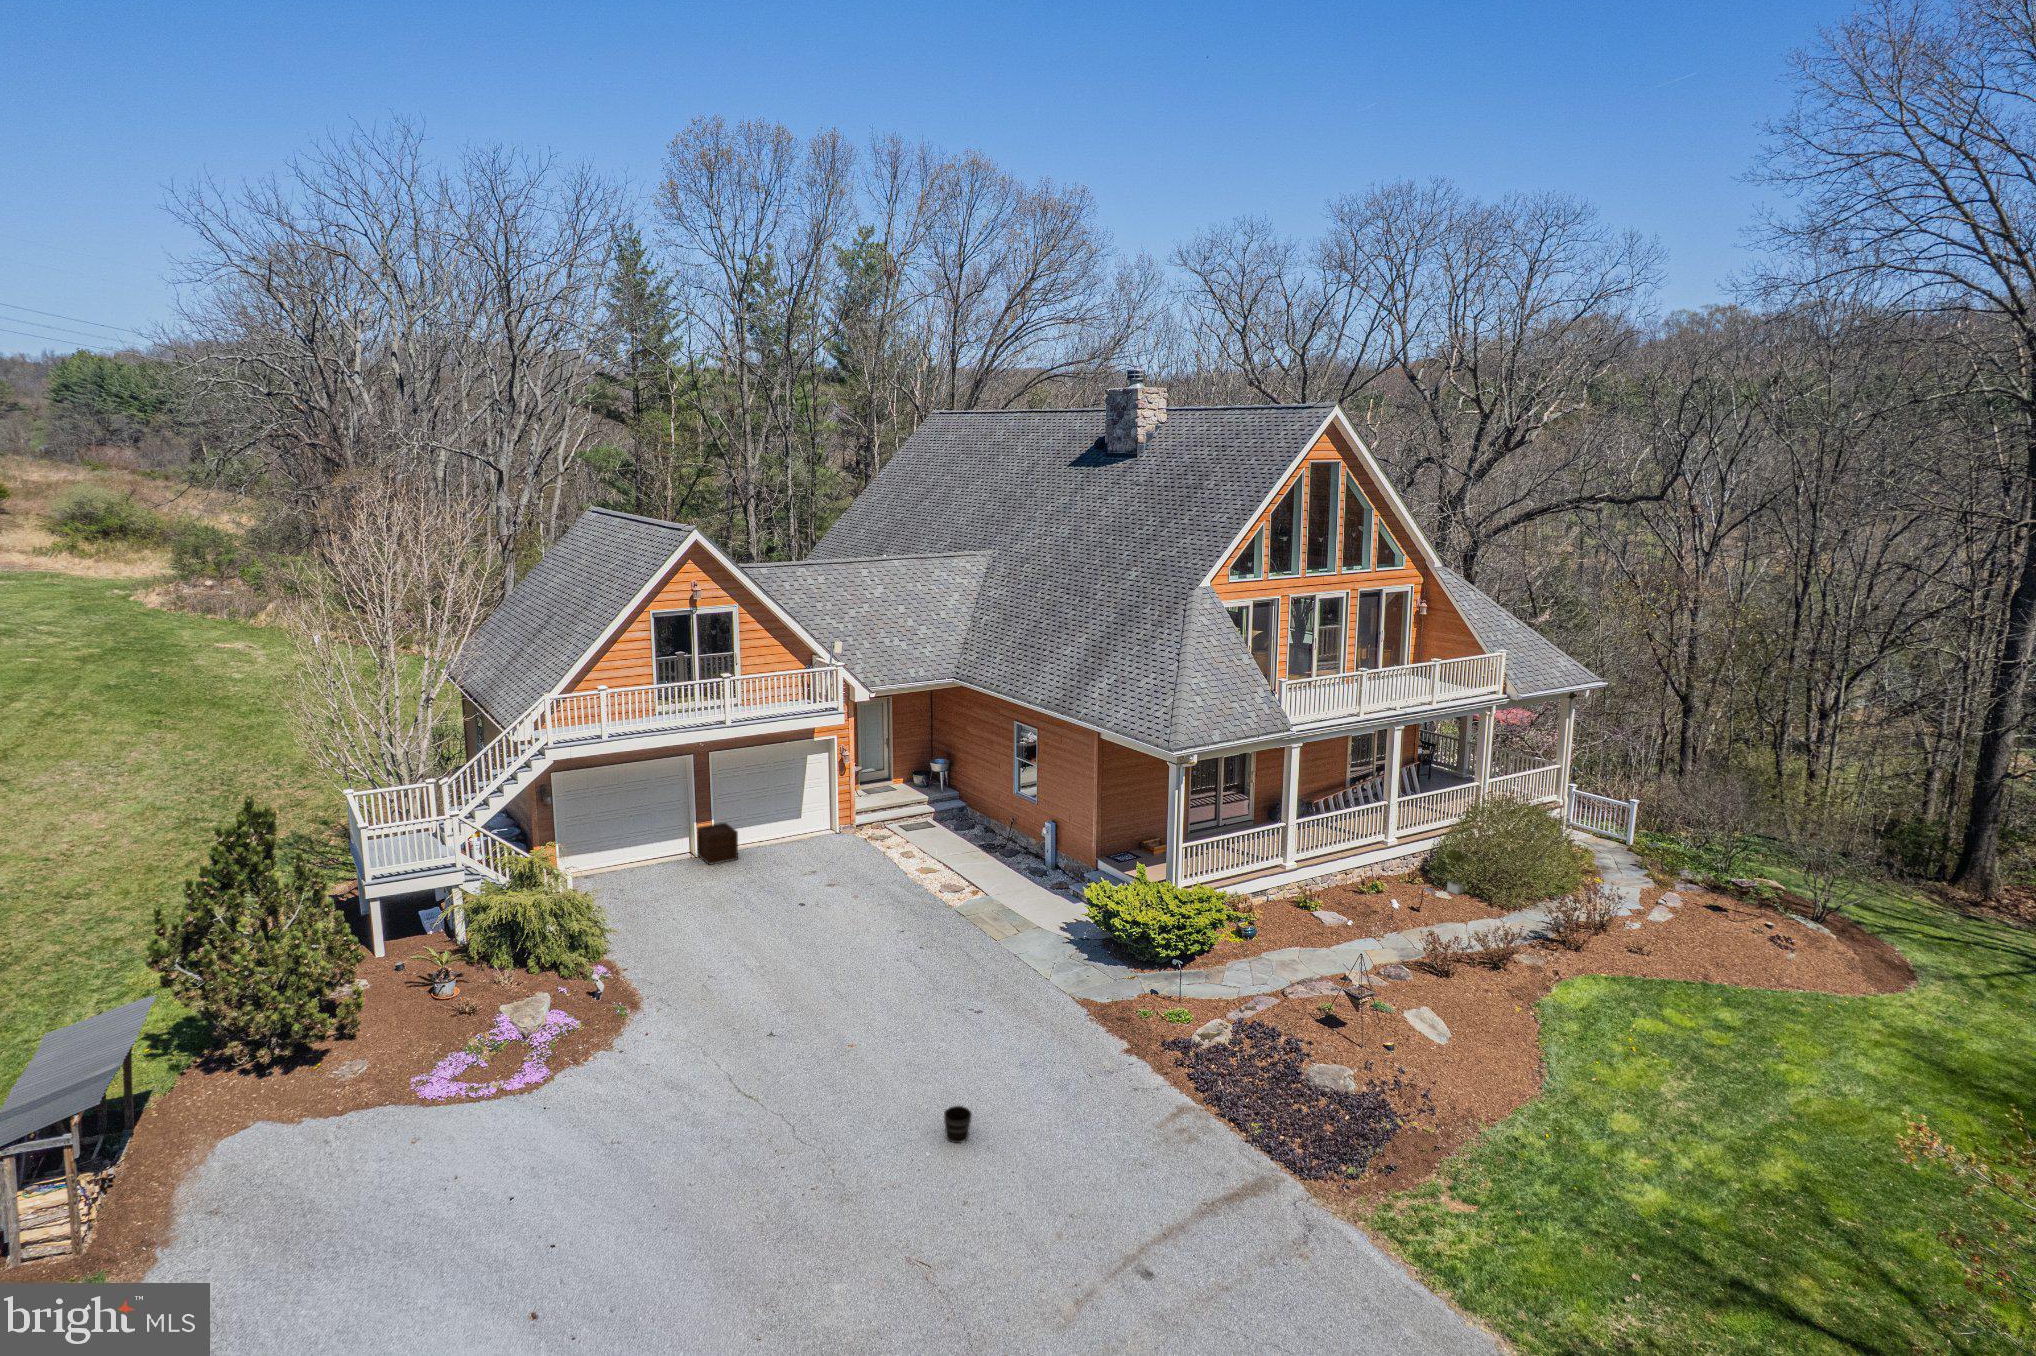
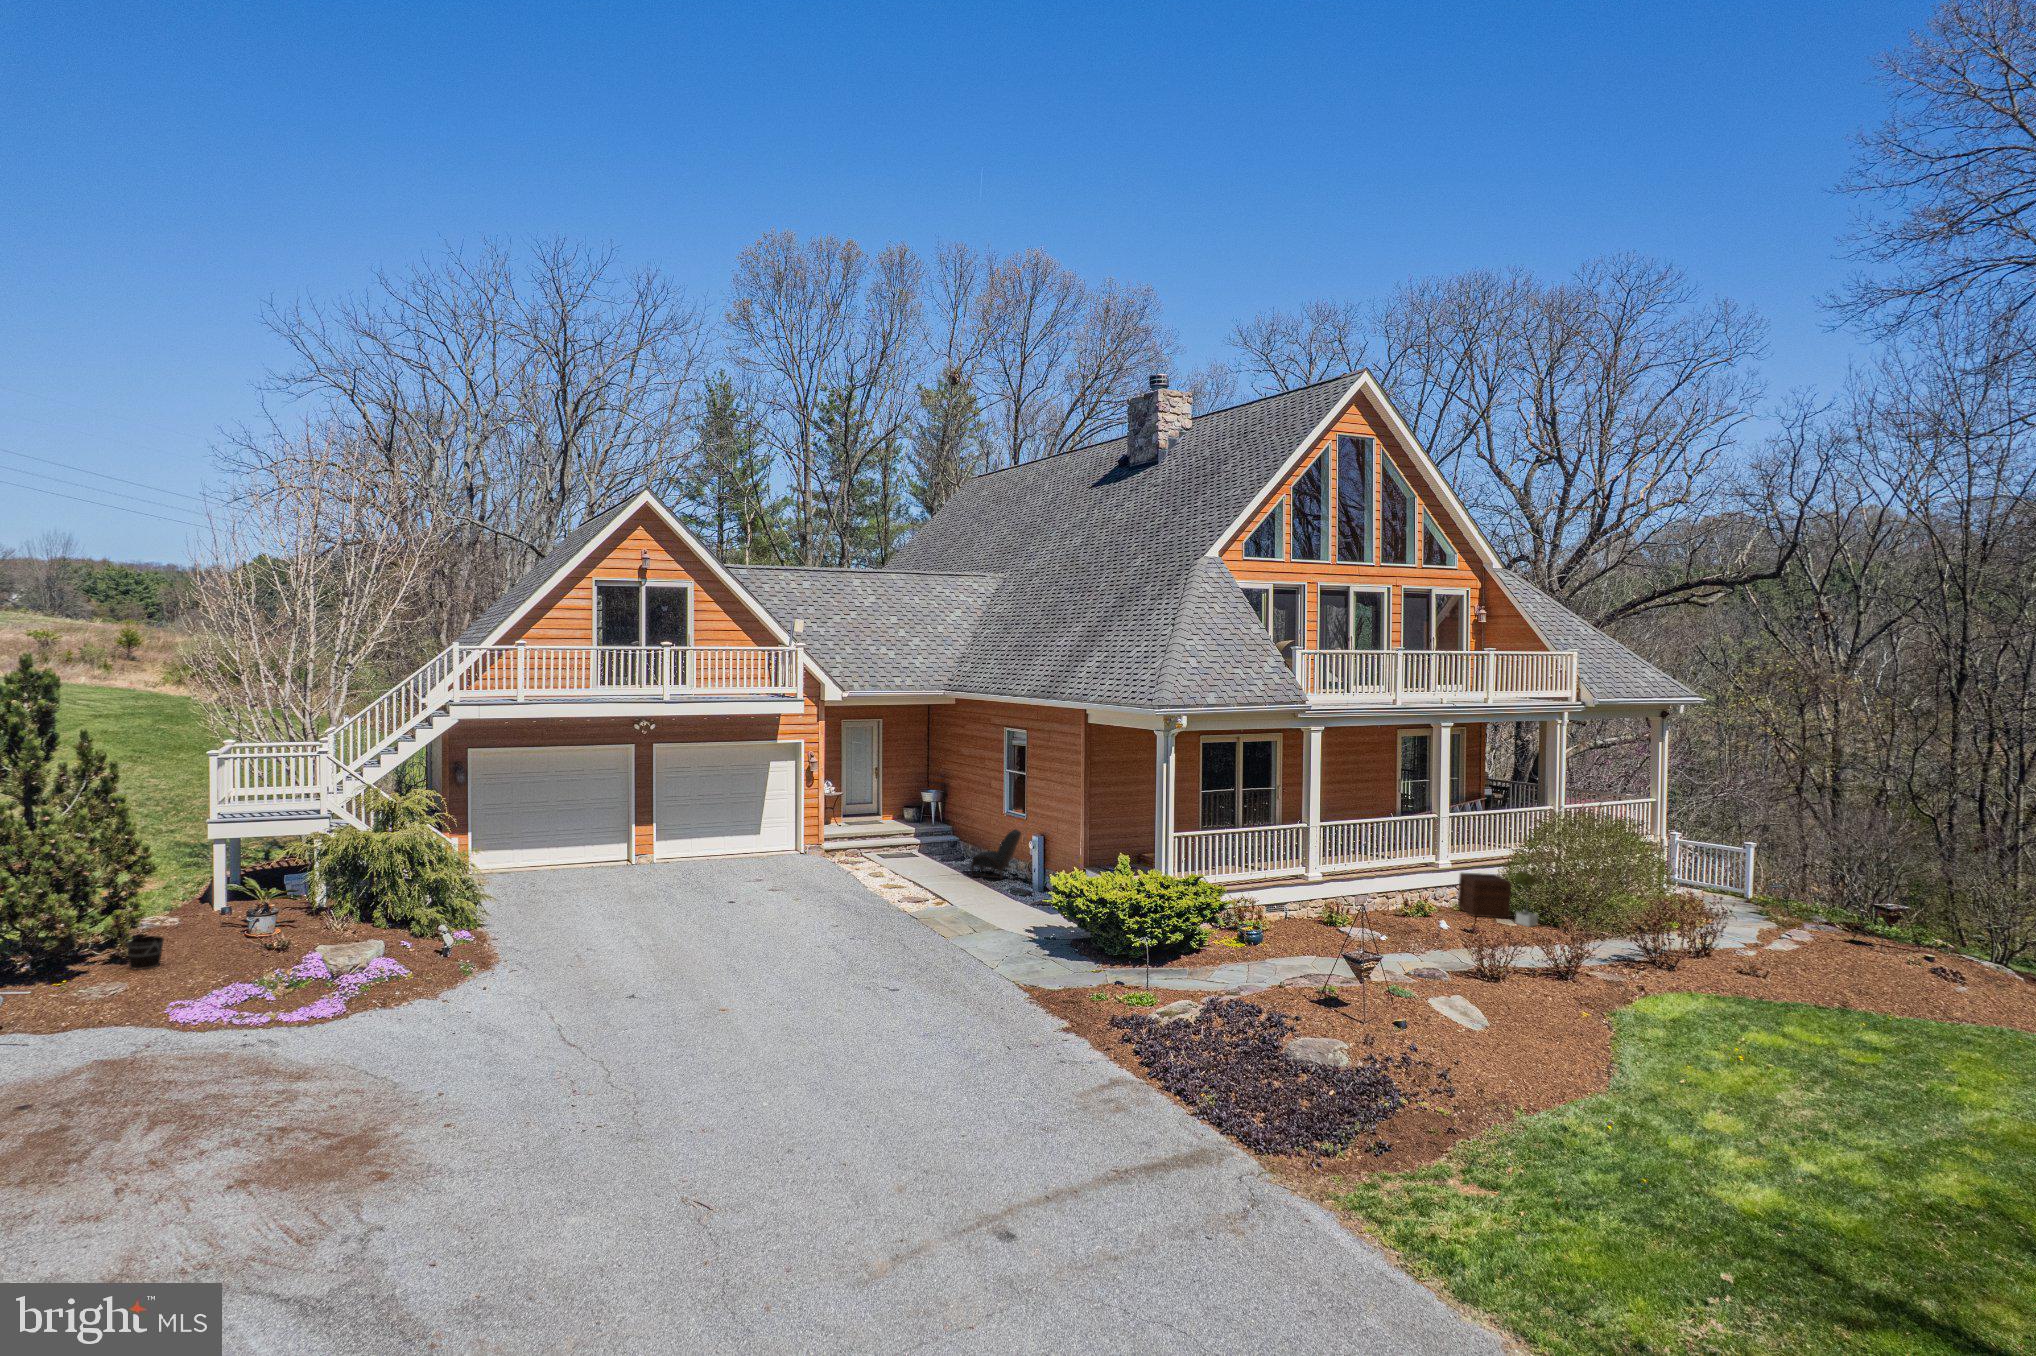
lounge chair: none [993,814,1036,860] -> present [971,829,1021,879]
wooden crate: present [697,823,738,865] -> present [1458,873,1512,918]
bucket: present [944,1106,972,1143] -> present [127,936,164,970]

